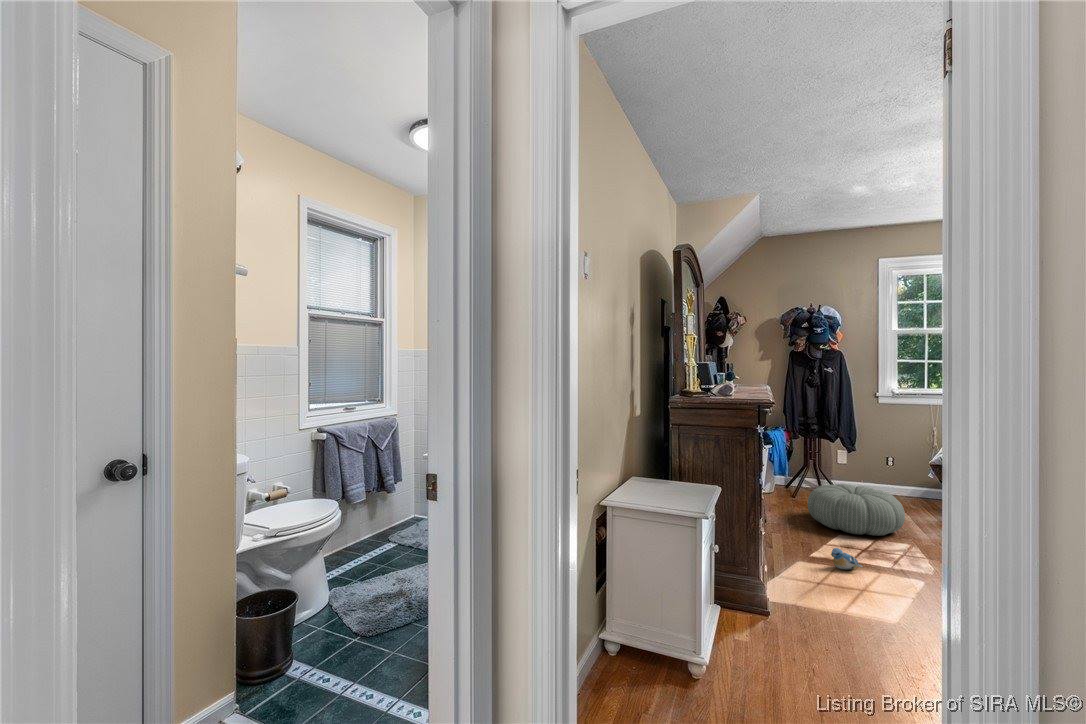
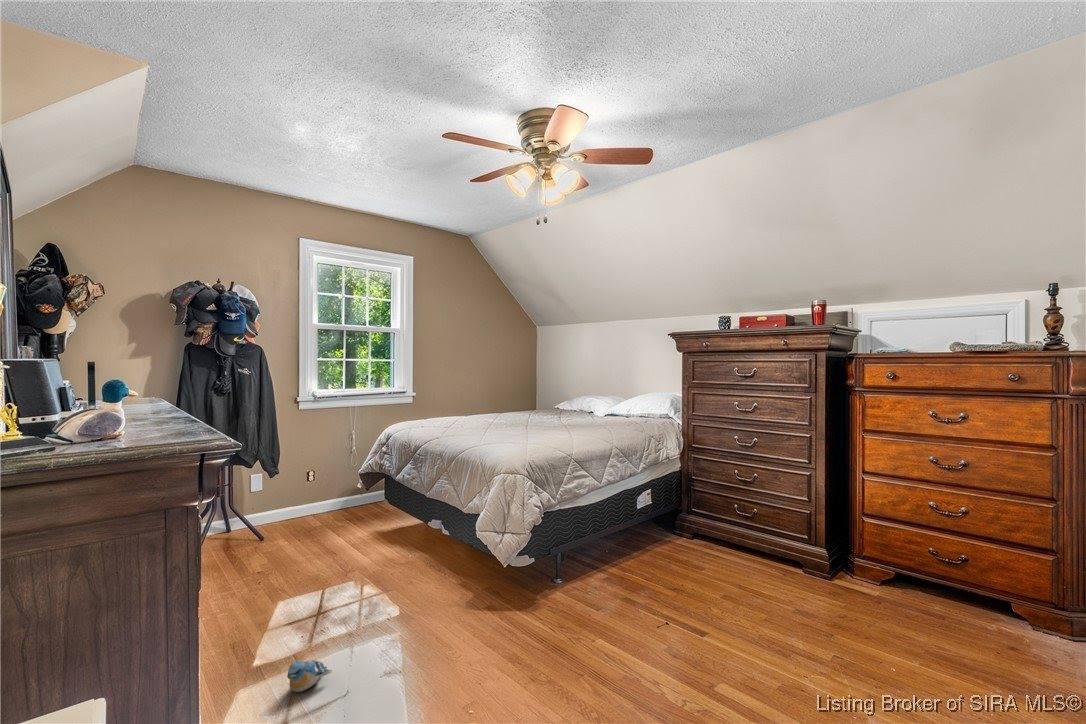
pouf: present [808,484,905,536] -> none [225,525,351,605]

